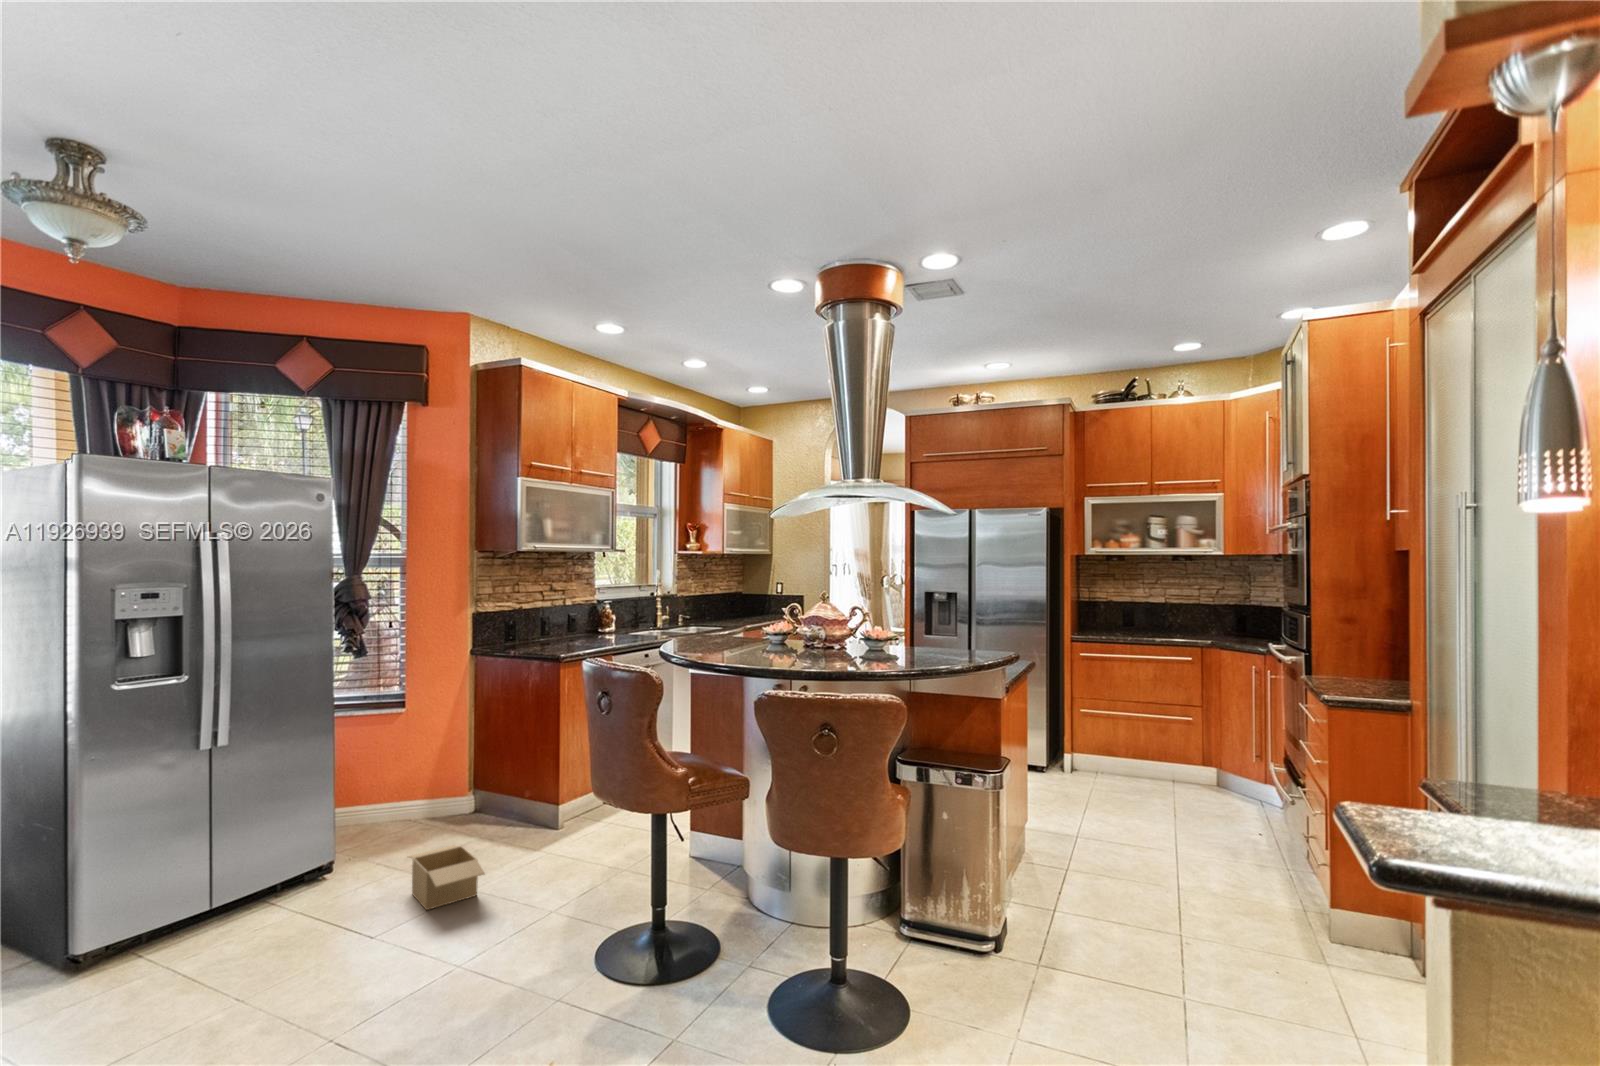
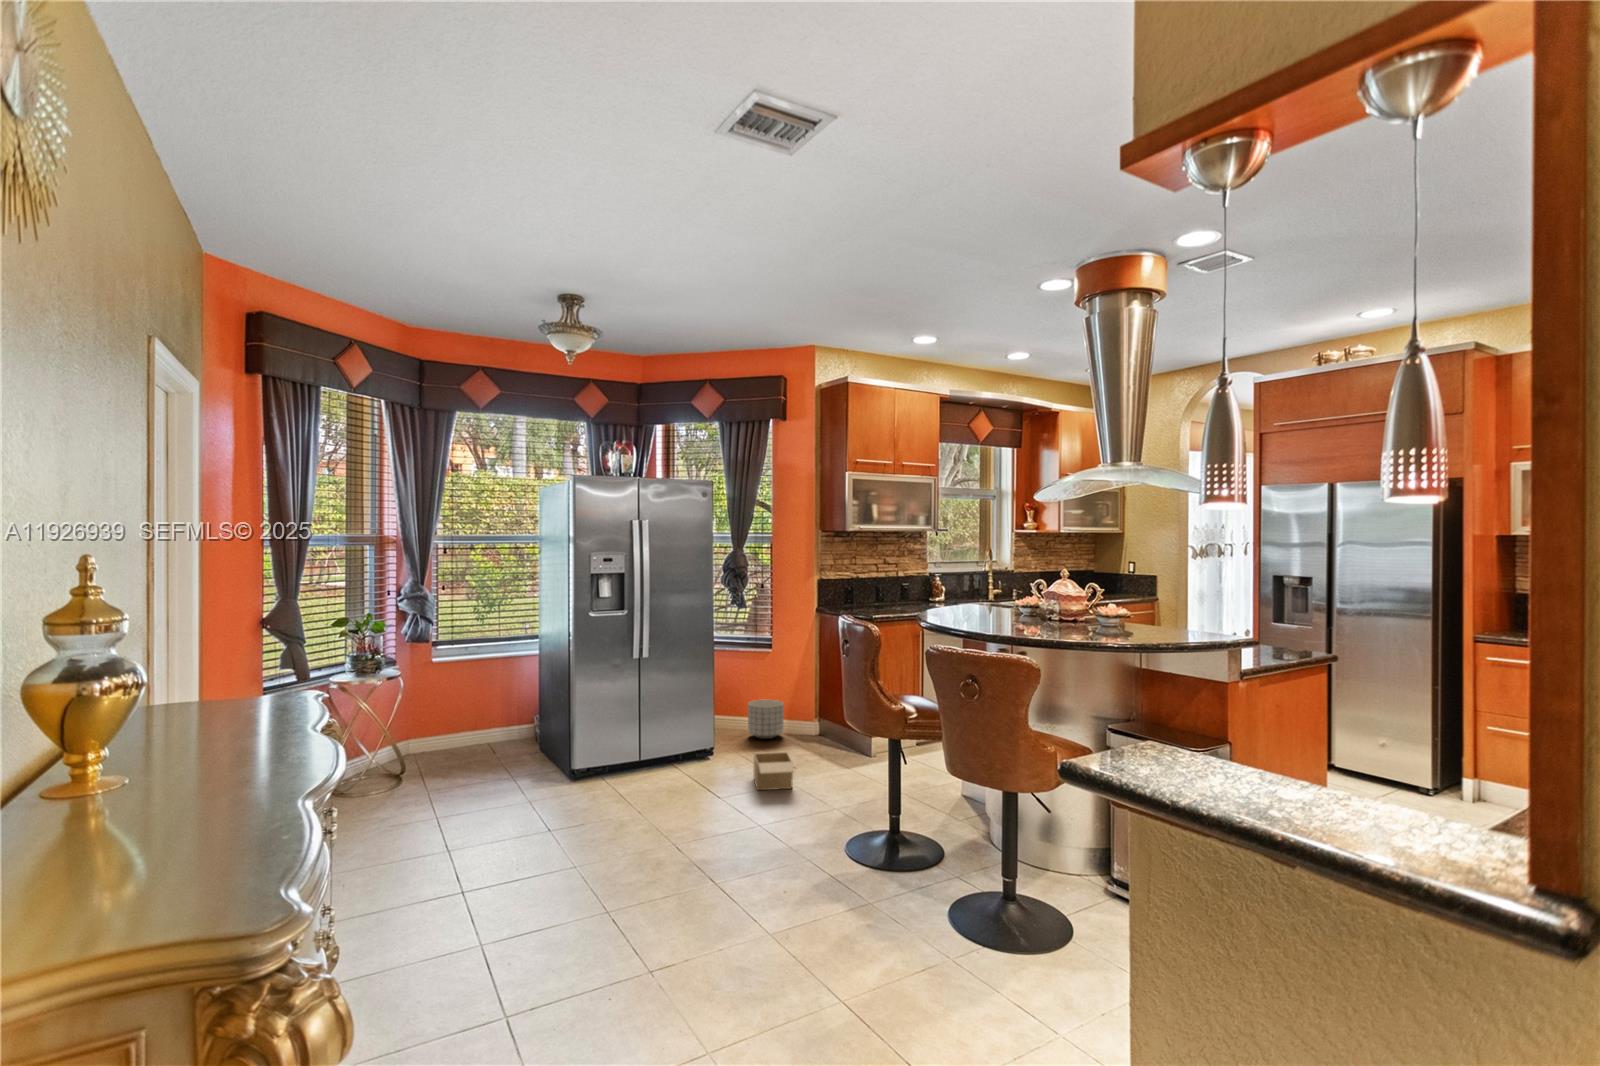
planter: none [372,774,427,830] -> present [748,700,784,739]

